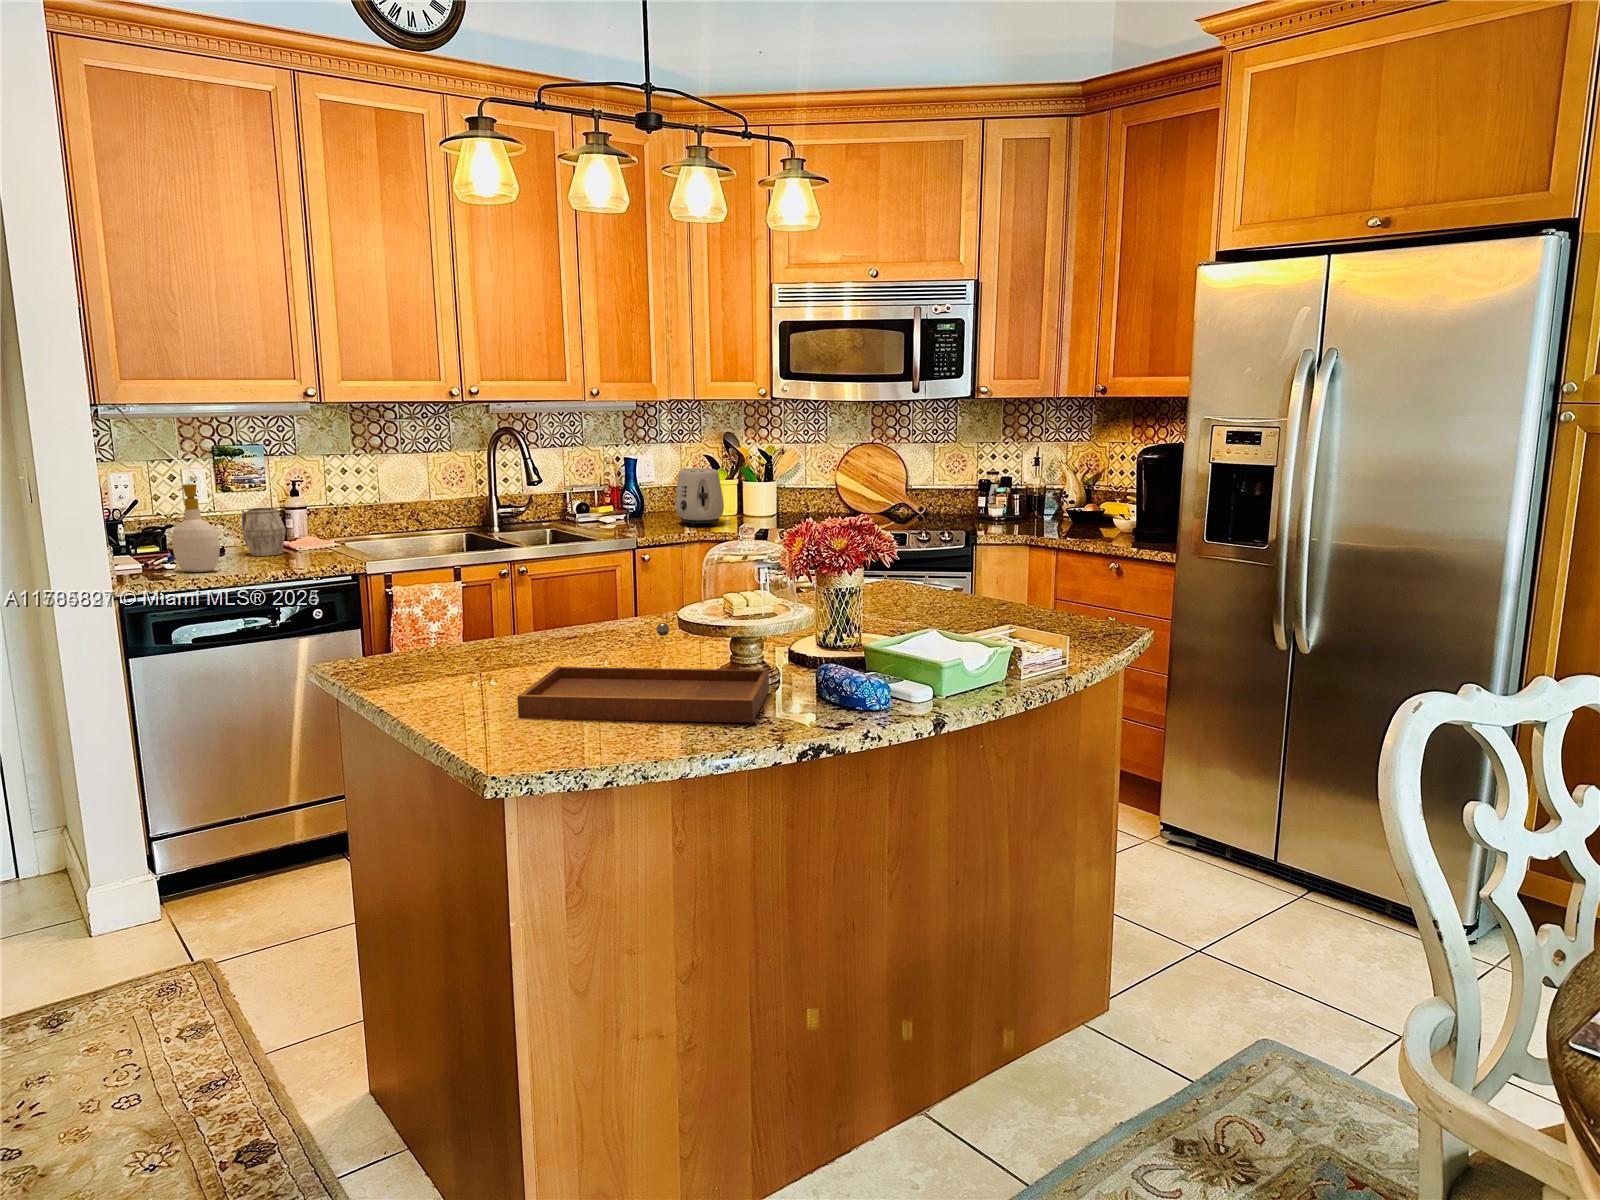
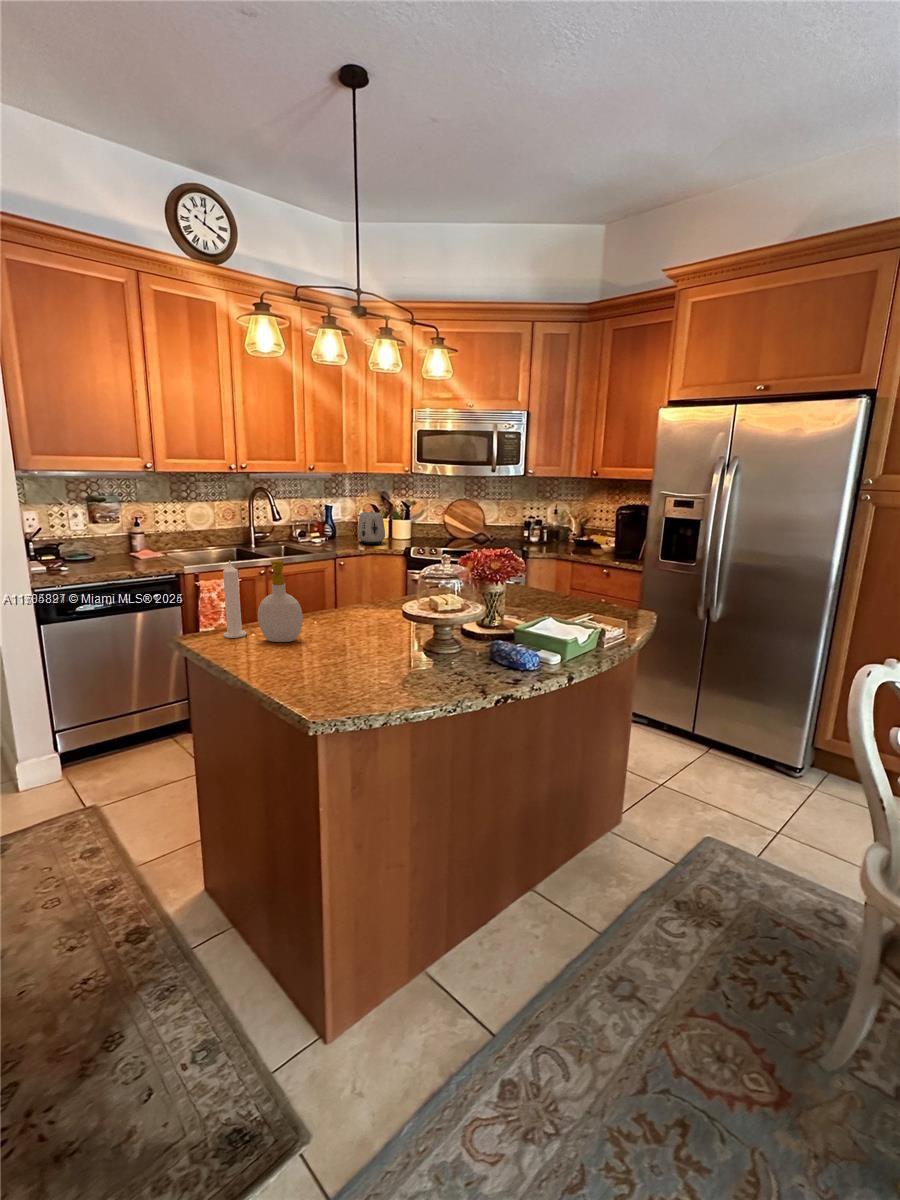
soap bottle: present [172,484,220,572] -> present [258,560,303,642]
mug: present [242,508,286,556] -> none [106,533,133,561]
candle: none [397,540,435,666] -> present [223,560,246,638]
tray: present [517,623,769,723] -> none [312,615,461,678]

